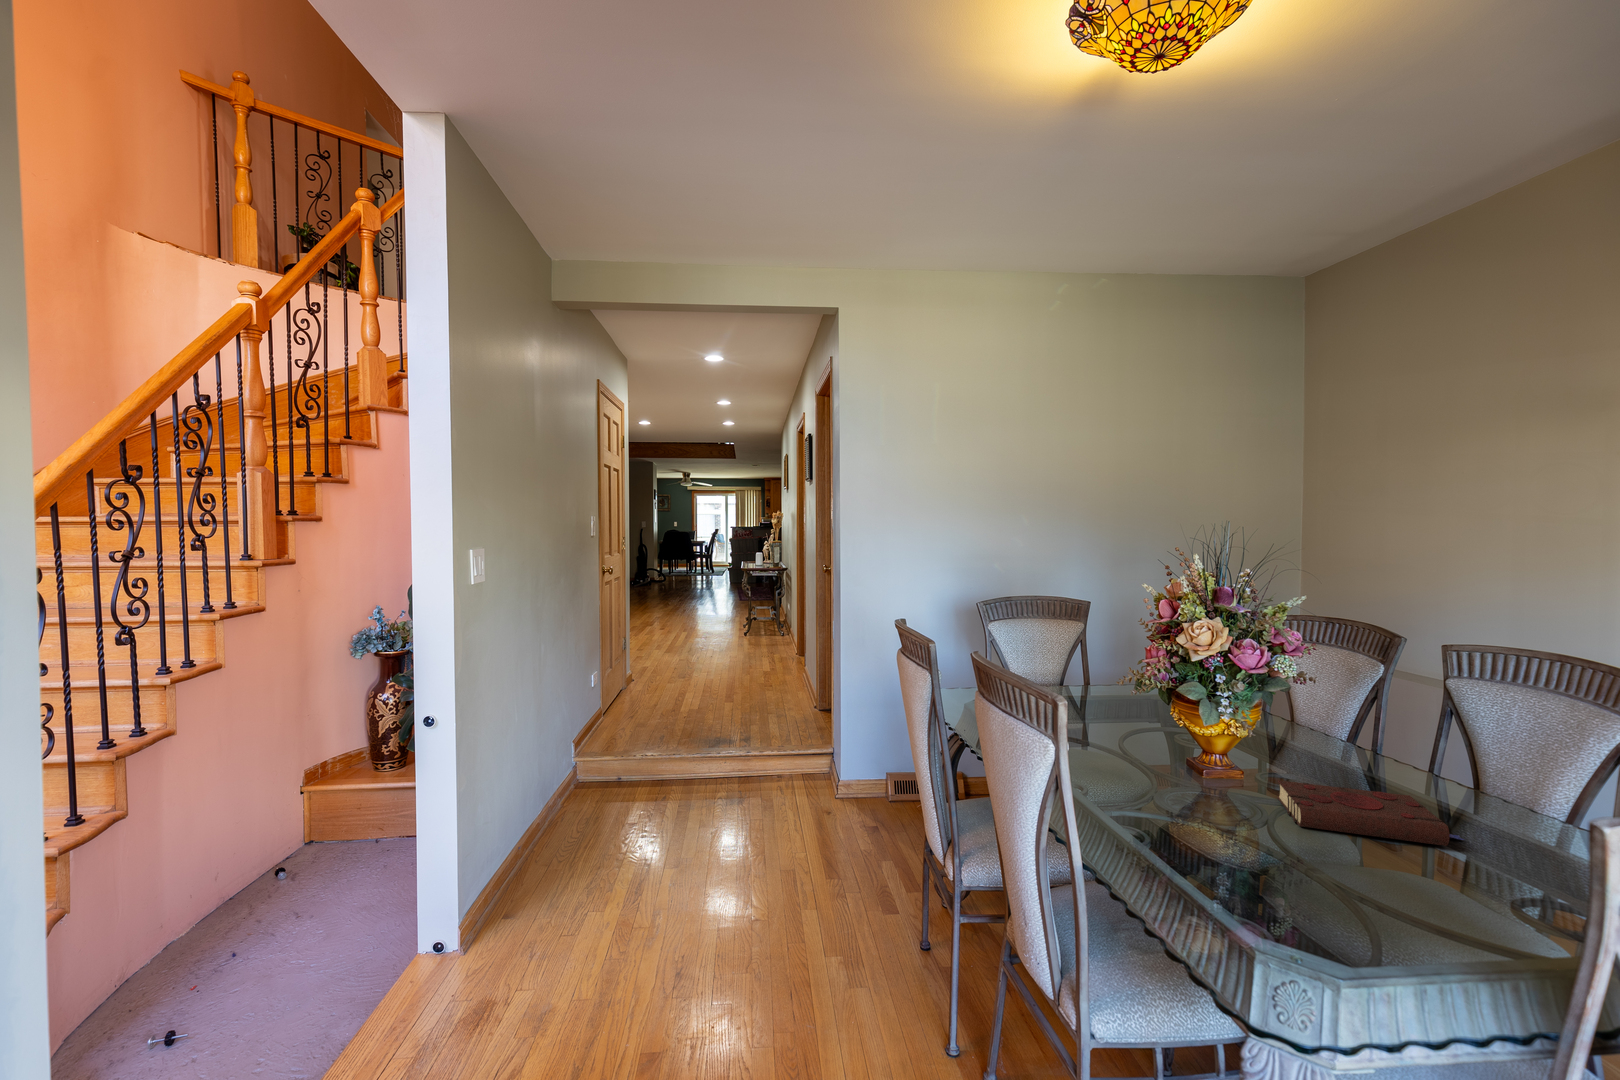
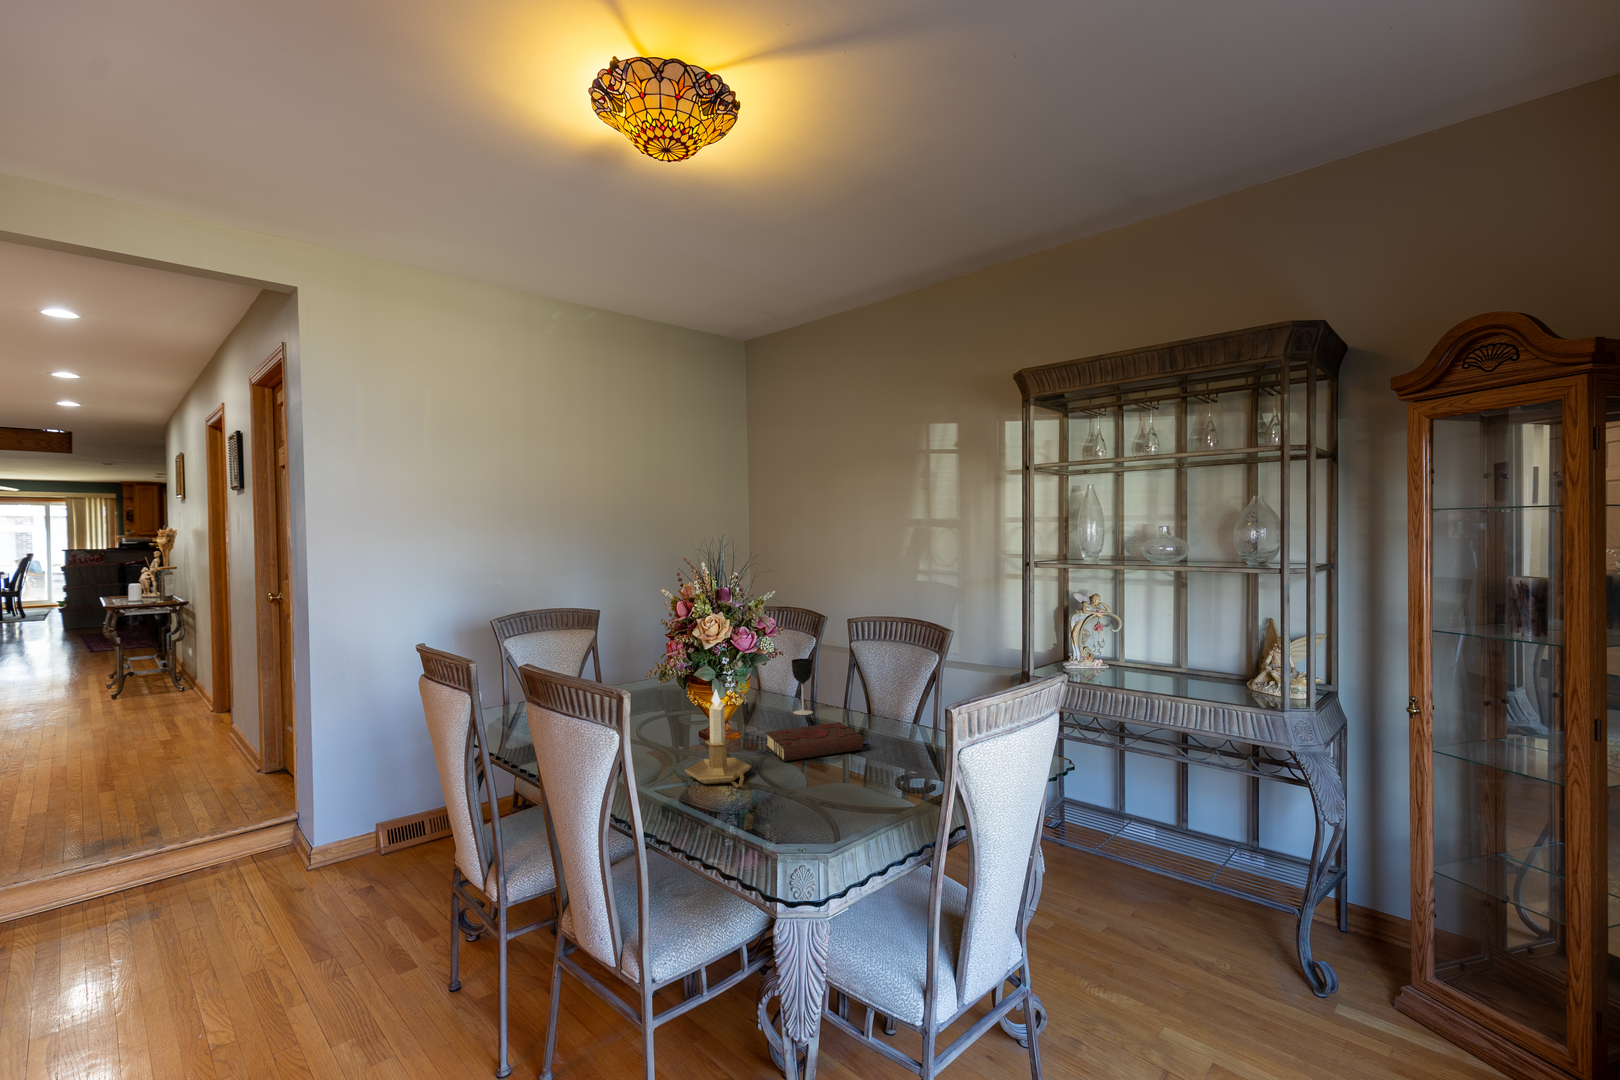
wine glass: none [1333,692,1370,770] -> present [792,658,813,715]
candlestick: none [1153,712,1246,841] -> present [685,690,751,788]

